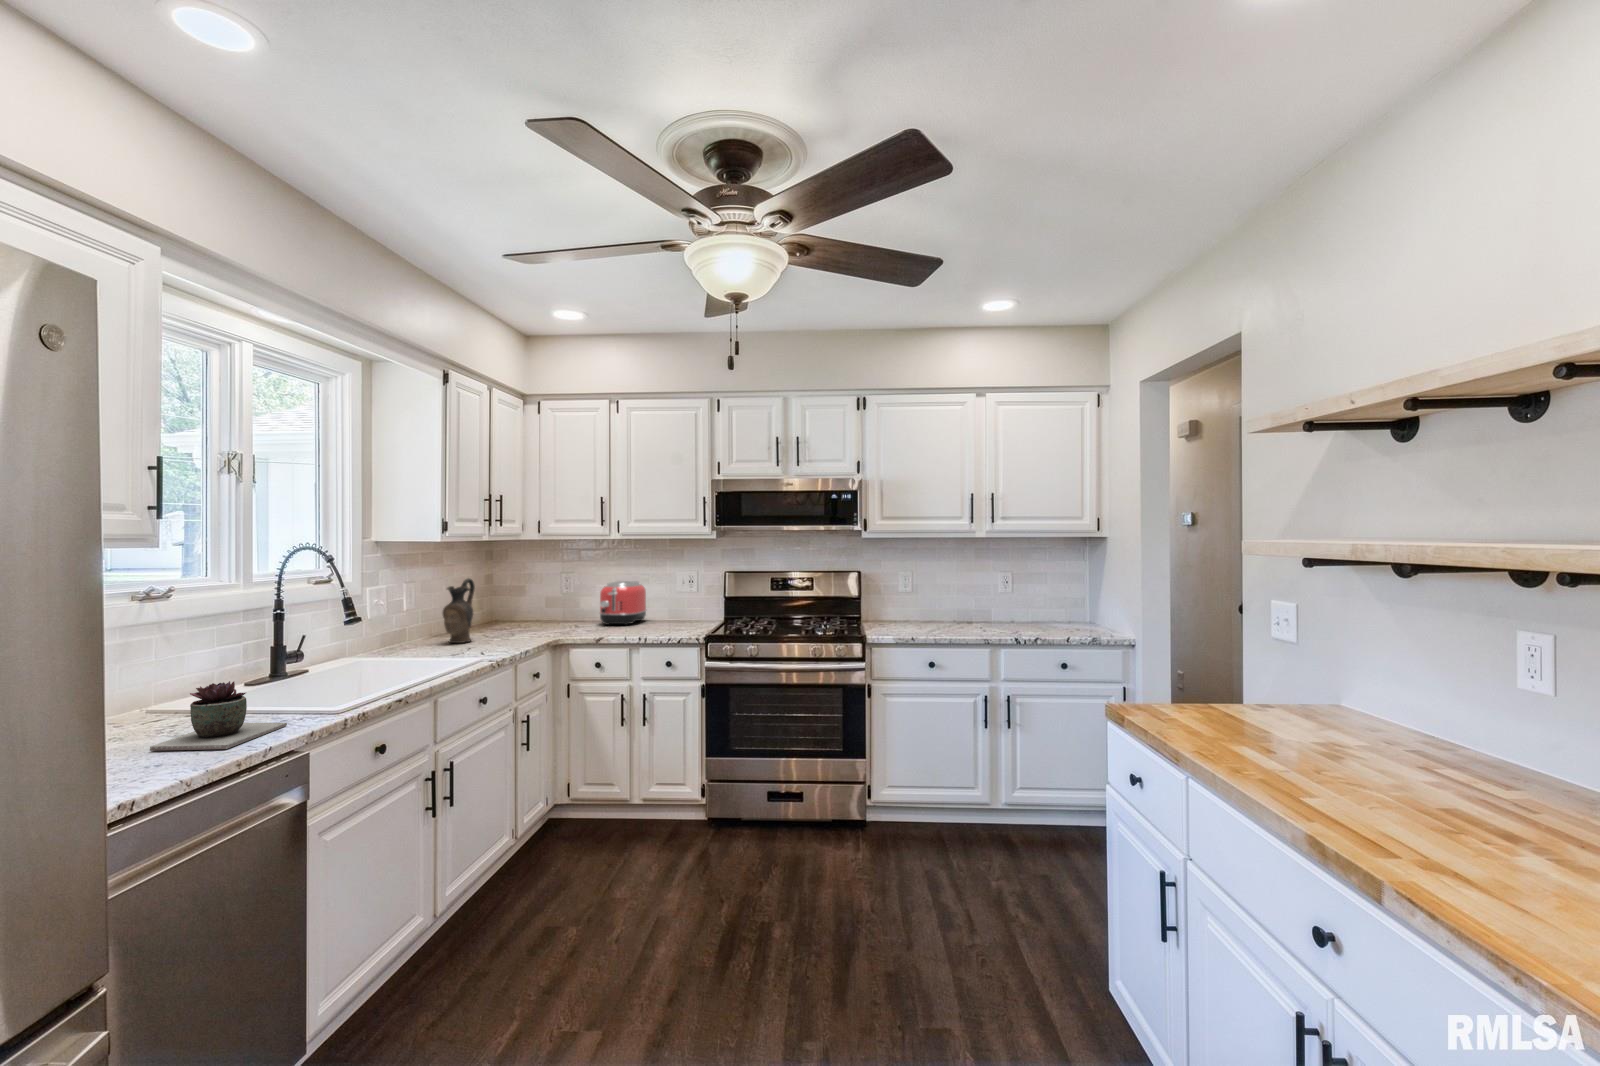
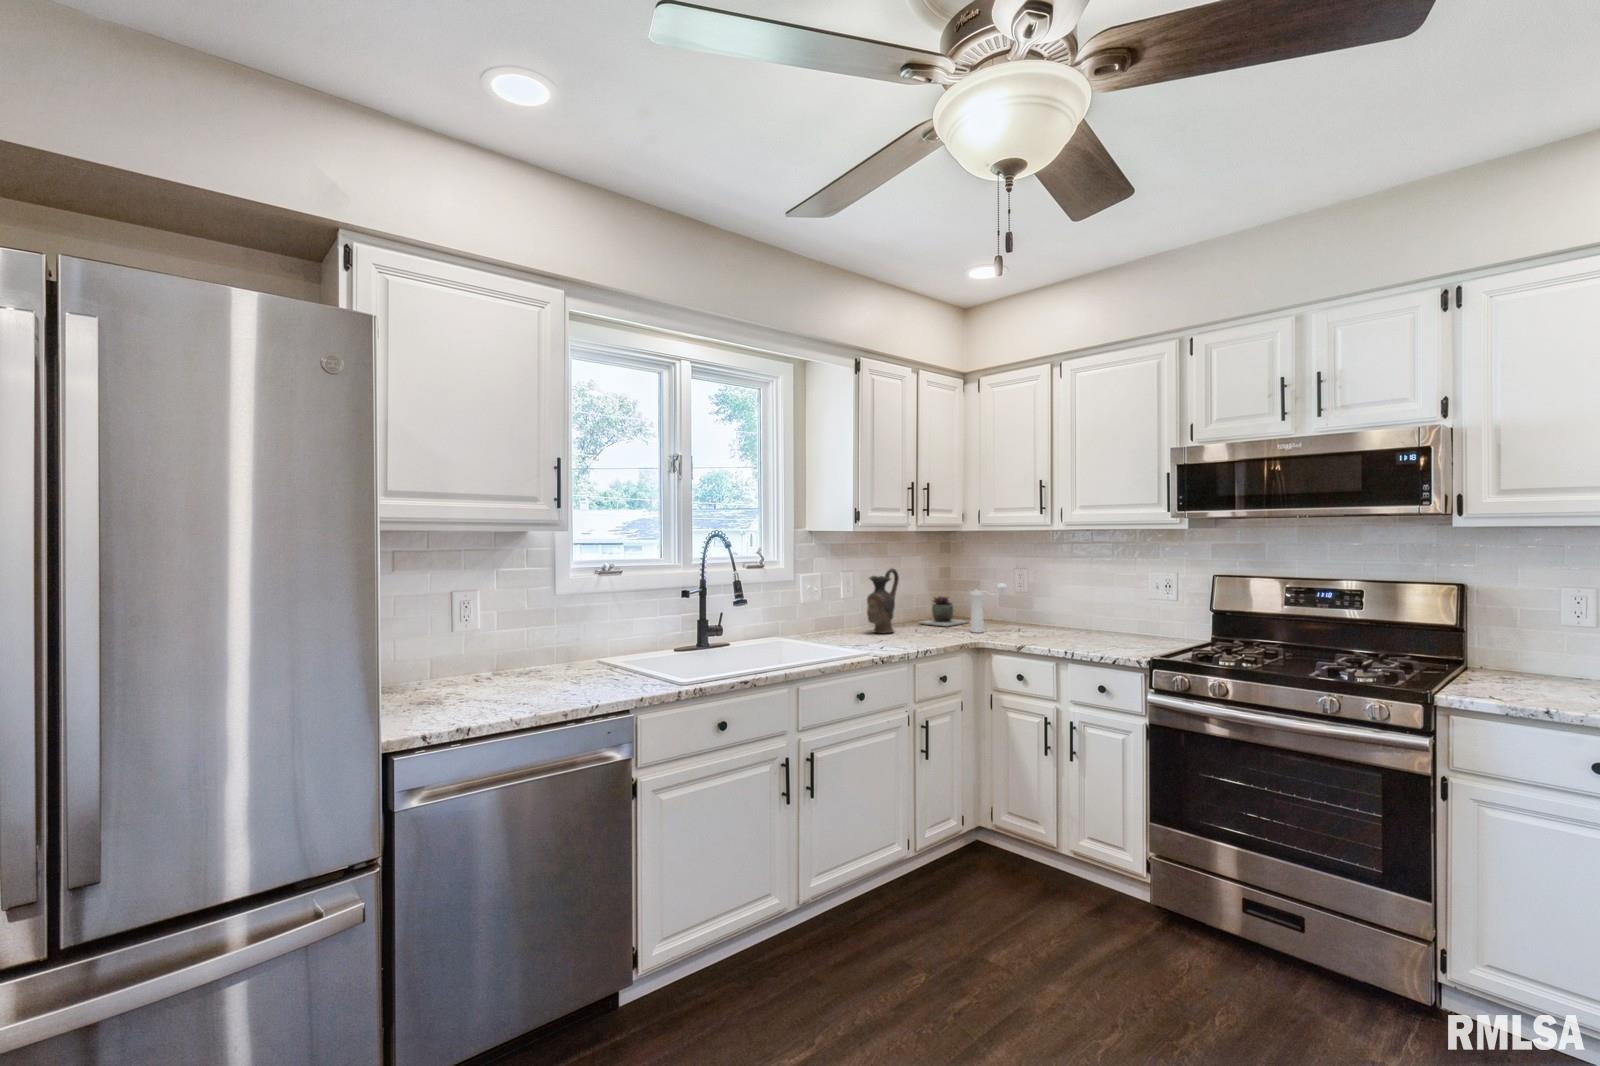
toaster: present [600,581,646,625] -> none [1040,578,1108,632]
pepper mill: none [545,588,576,633] -> present [970,583,1006,633]
succulent plant: present [150,681,287,751] -> present [919,596,969,627]

